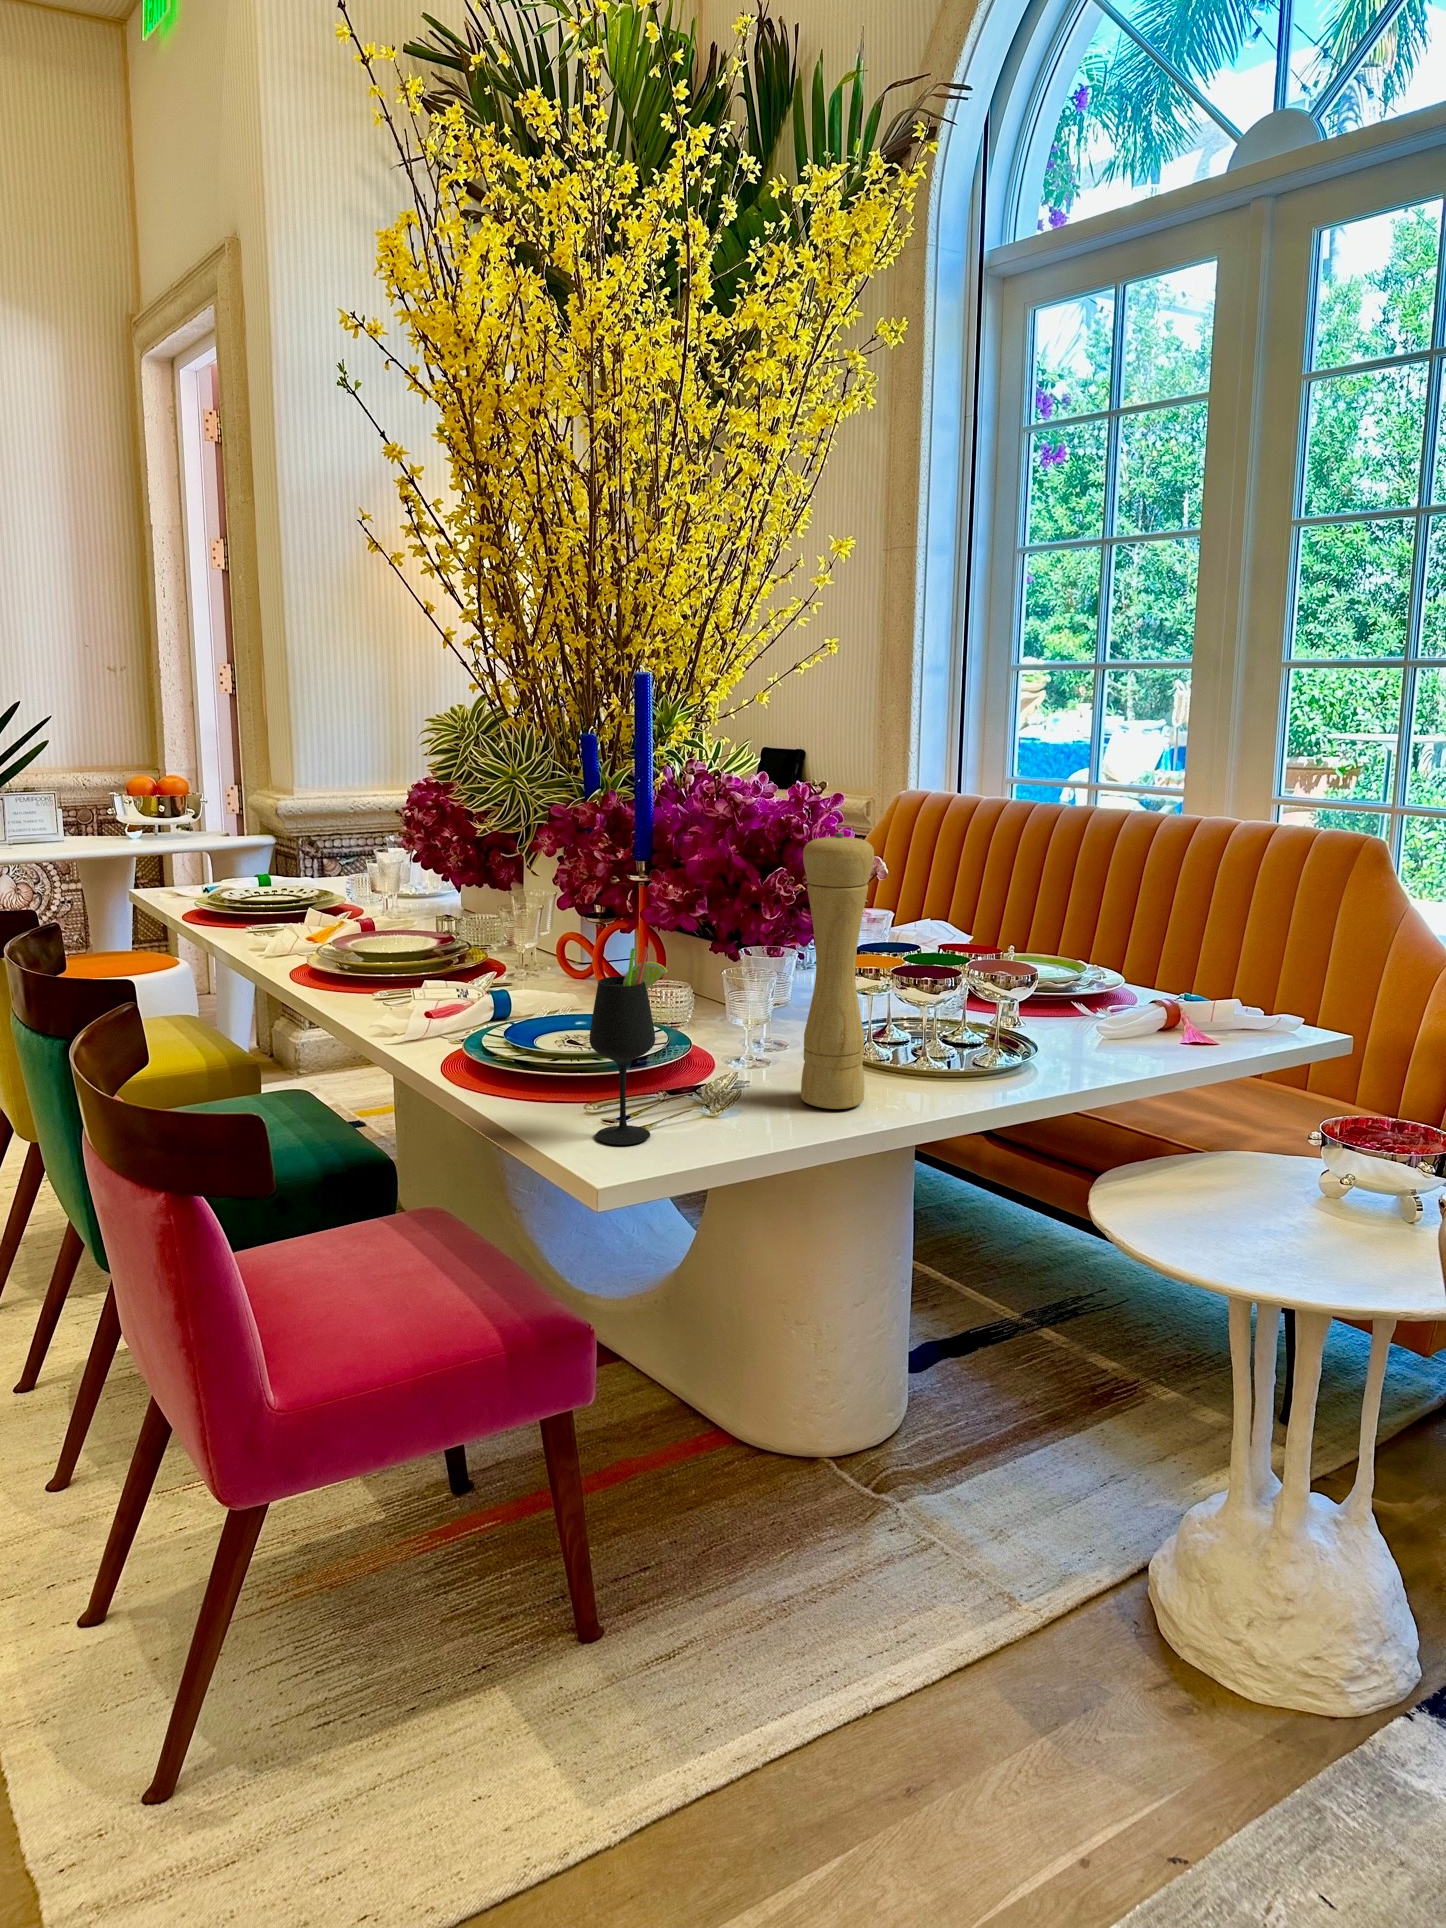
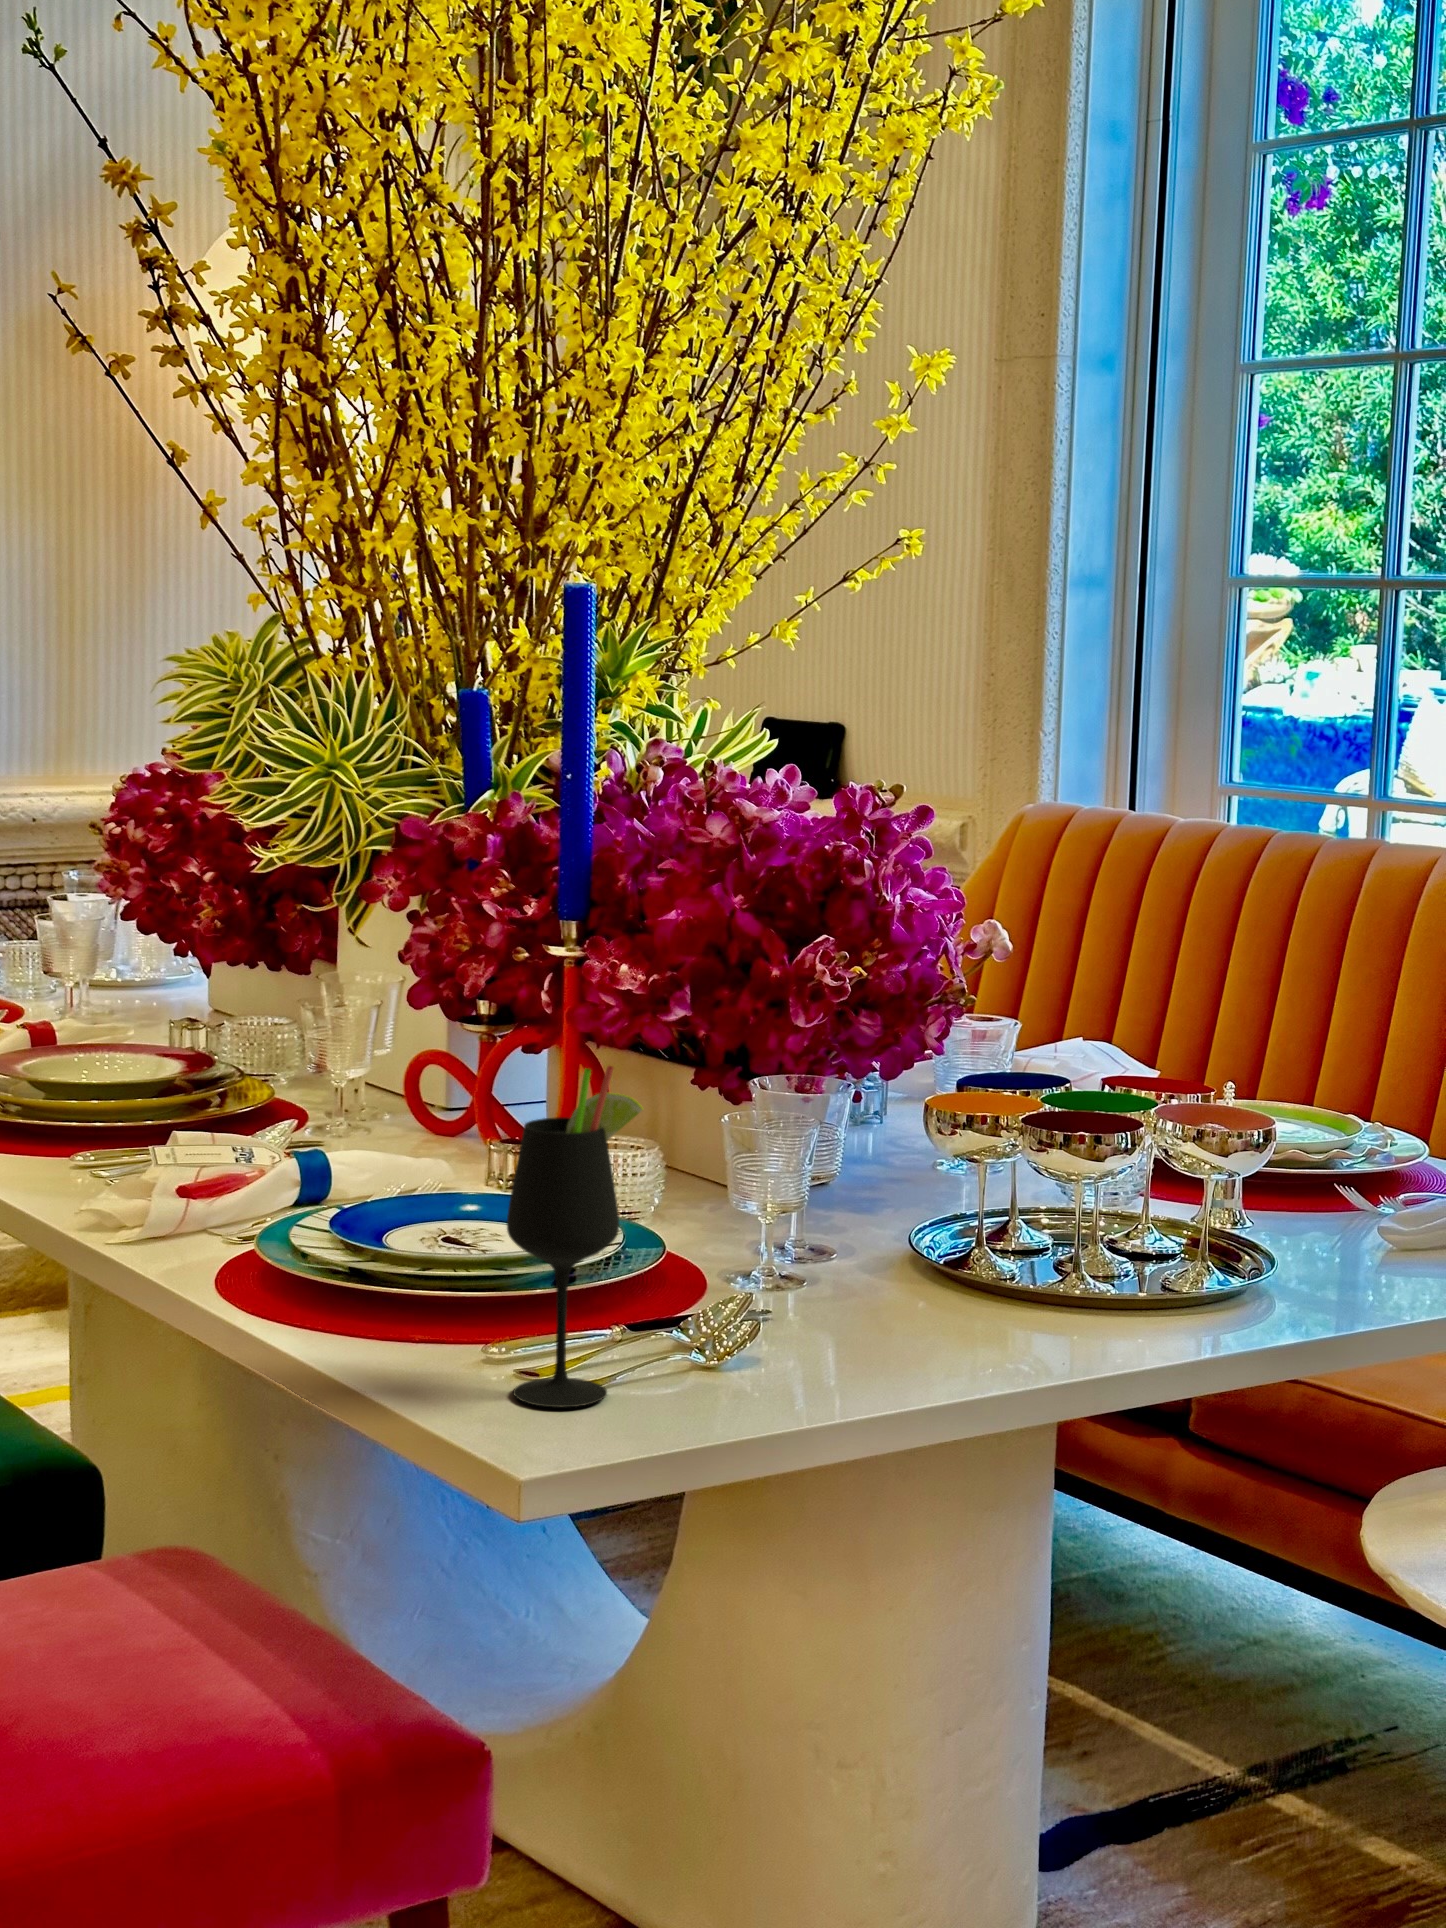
pepper mill: present [801,832,874,1109] -> none [863,877,993,1355]

